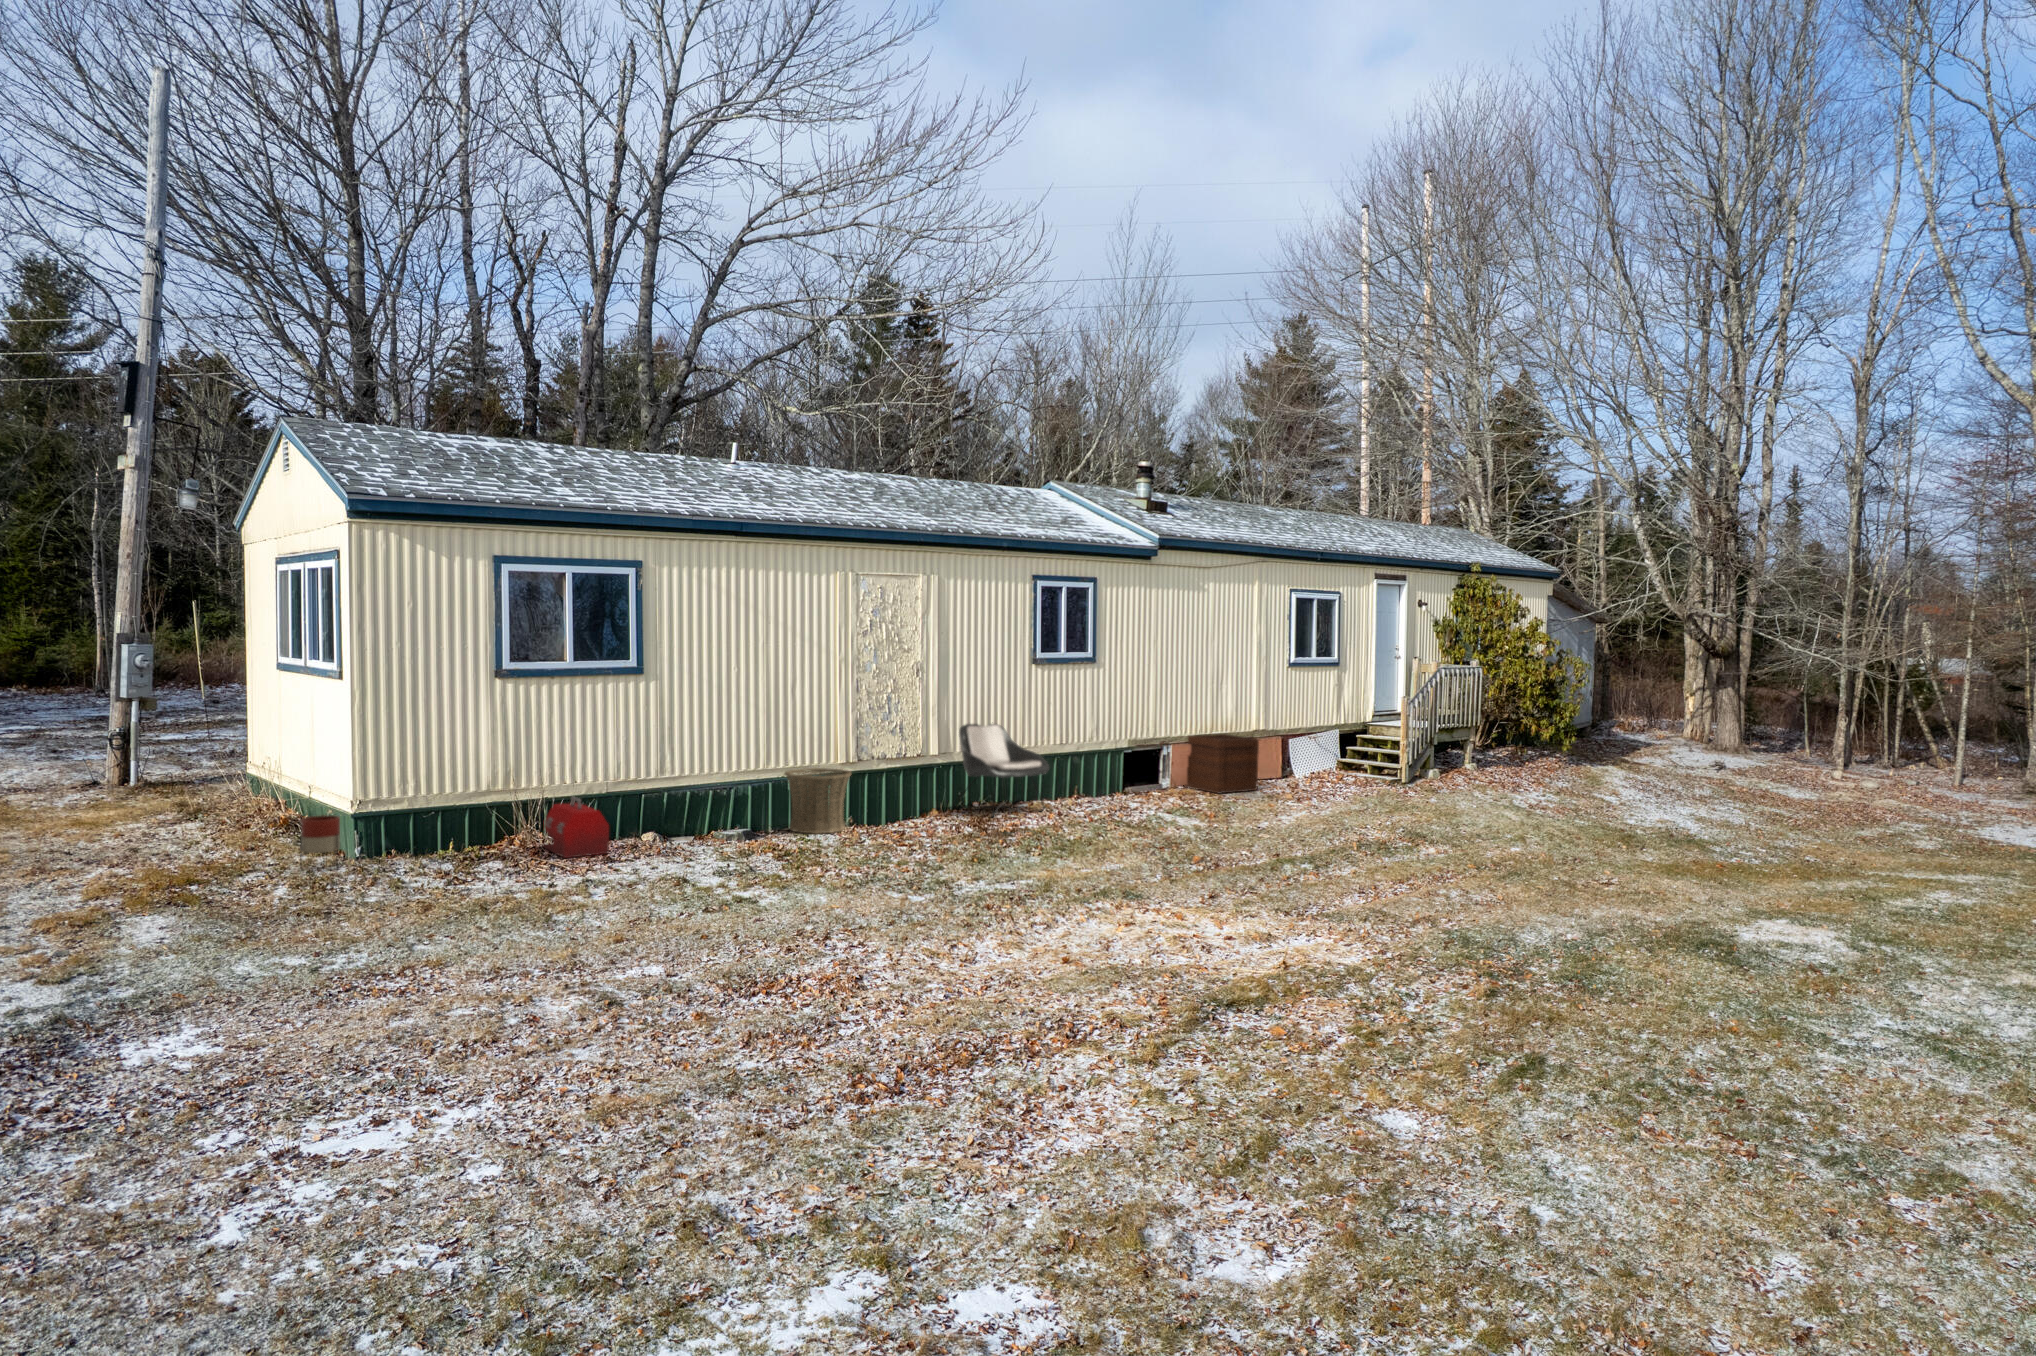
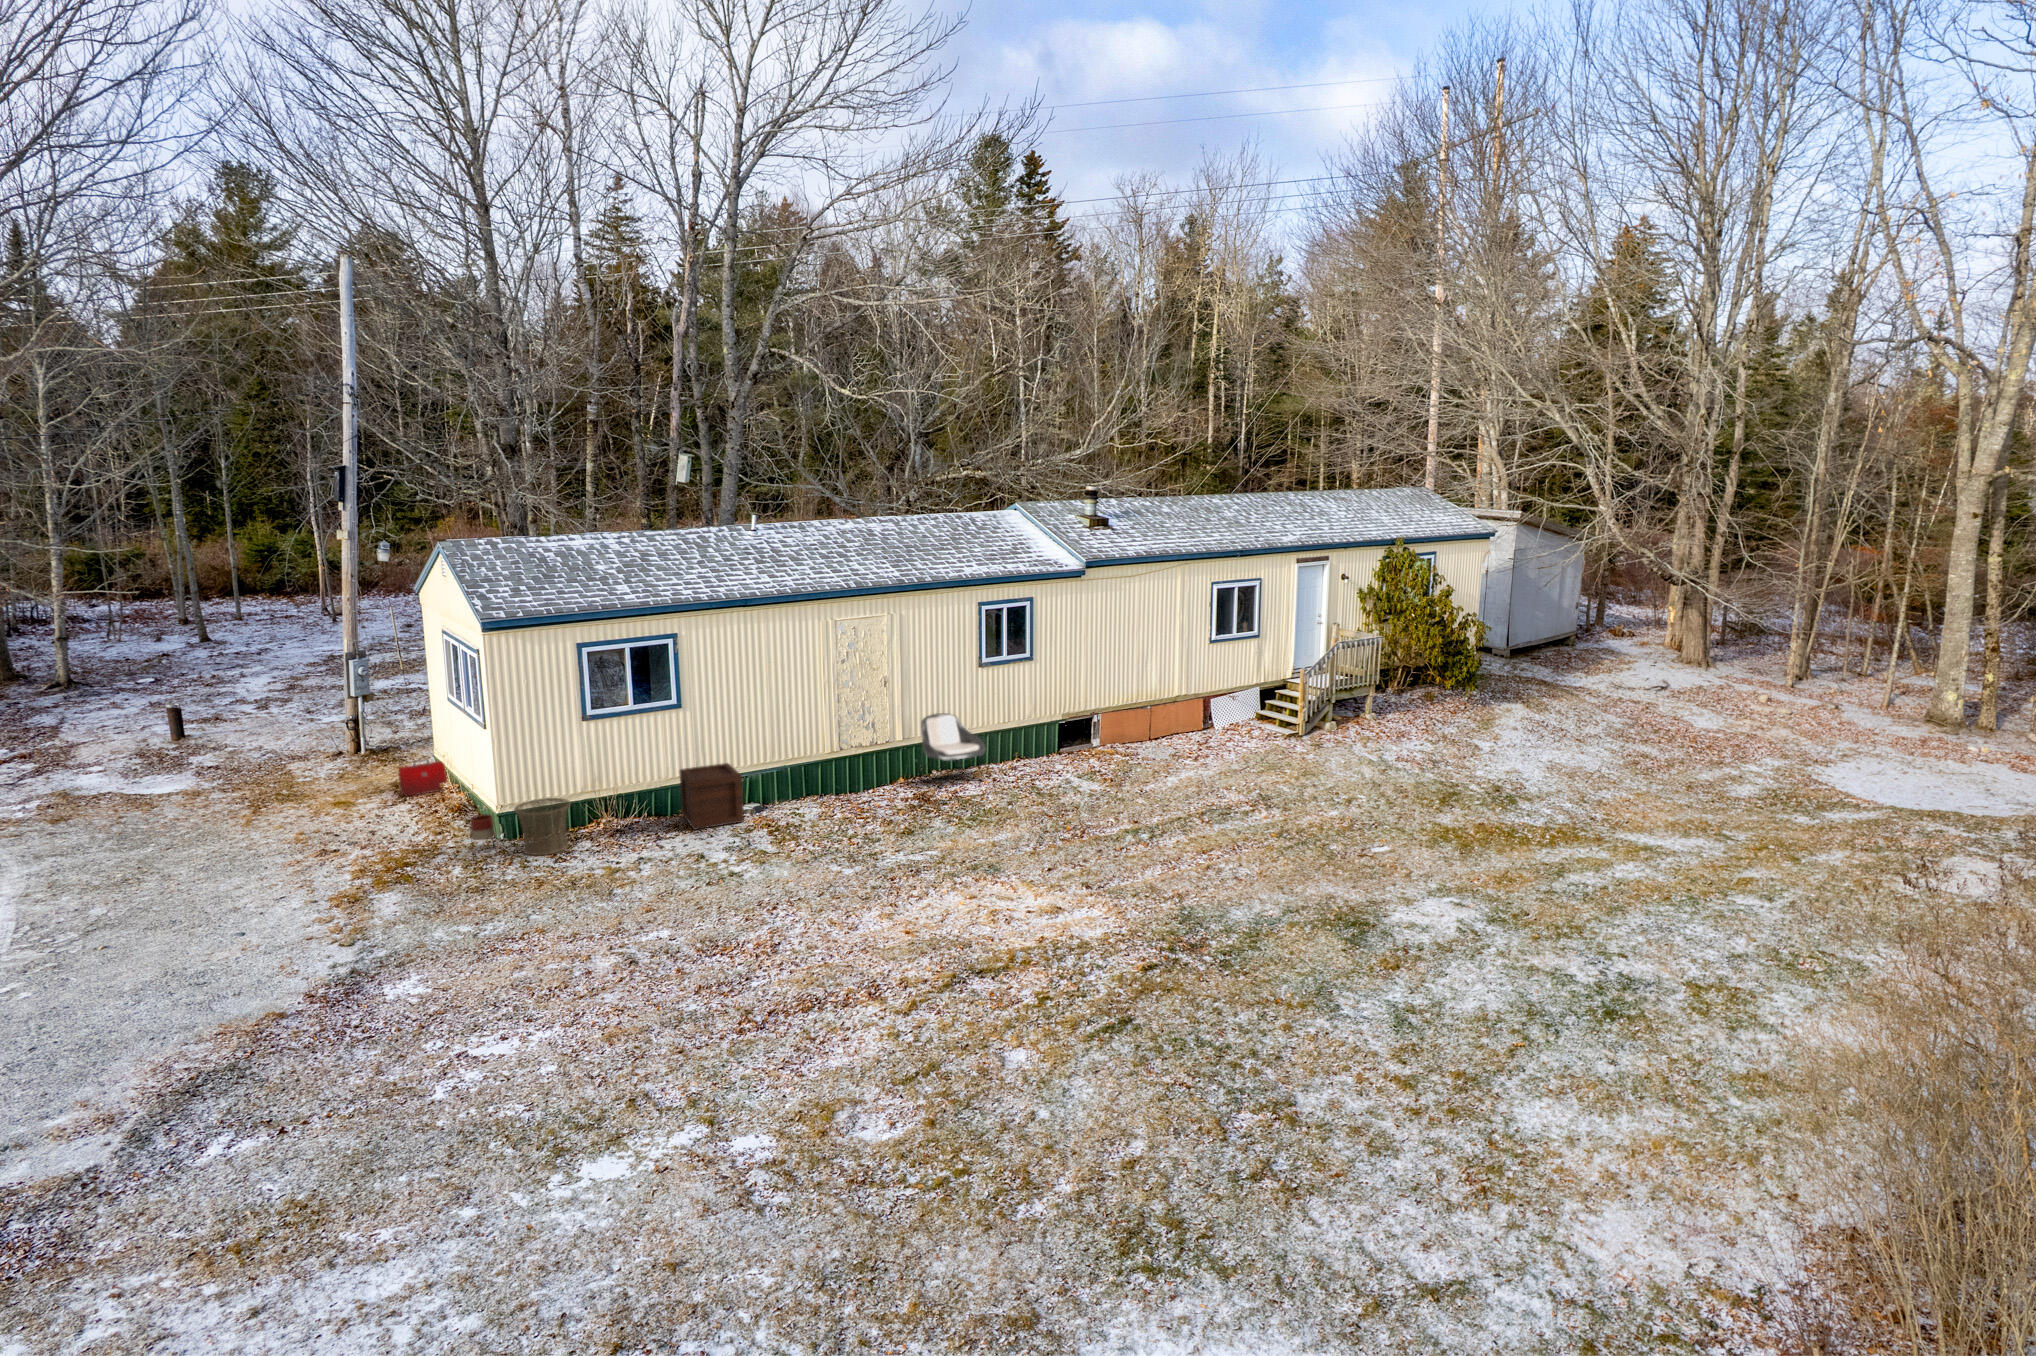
wooden crate: present [1184,734,1259,794] -> present [679,763,744,830]
basket: present [785,768,851,834] -> present [514,798,570,856]
toolbox: present [544,797,609,858] -> present [398,759,447,797]

